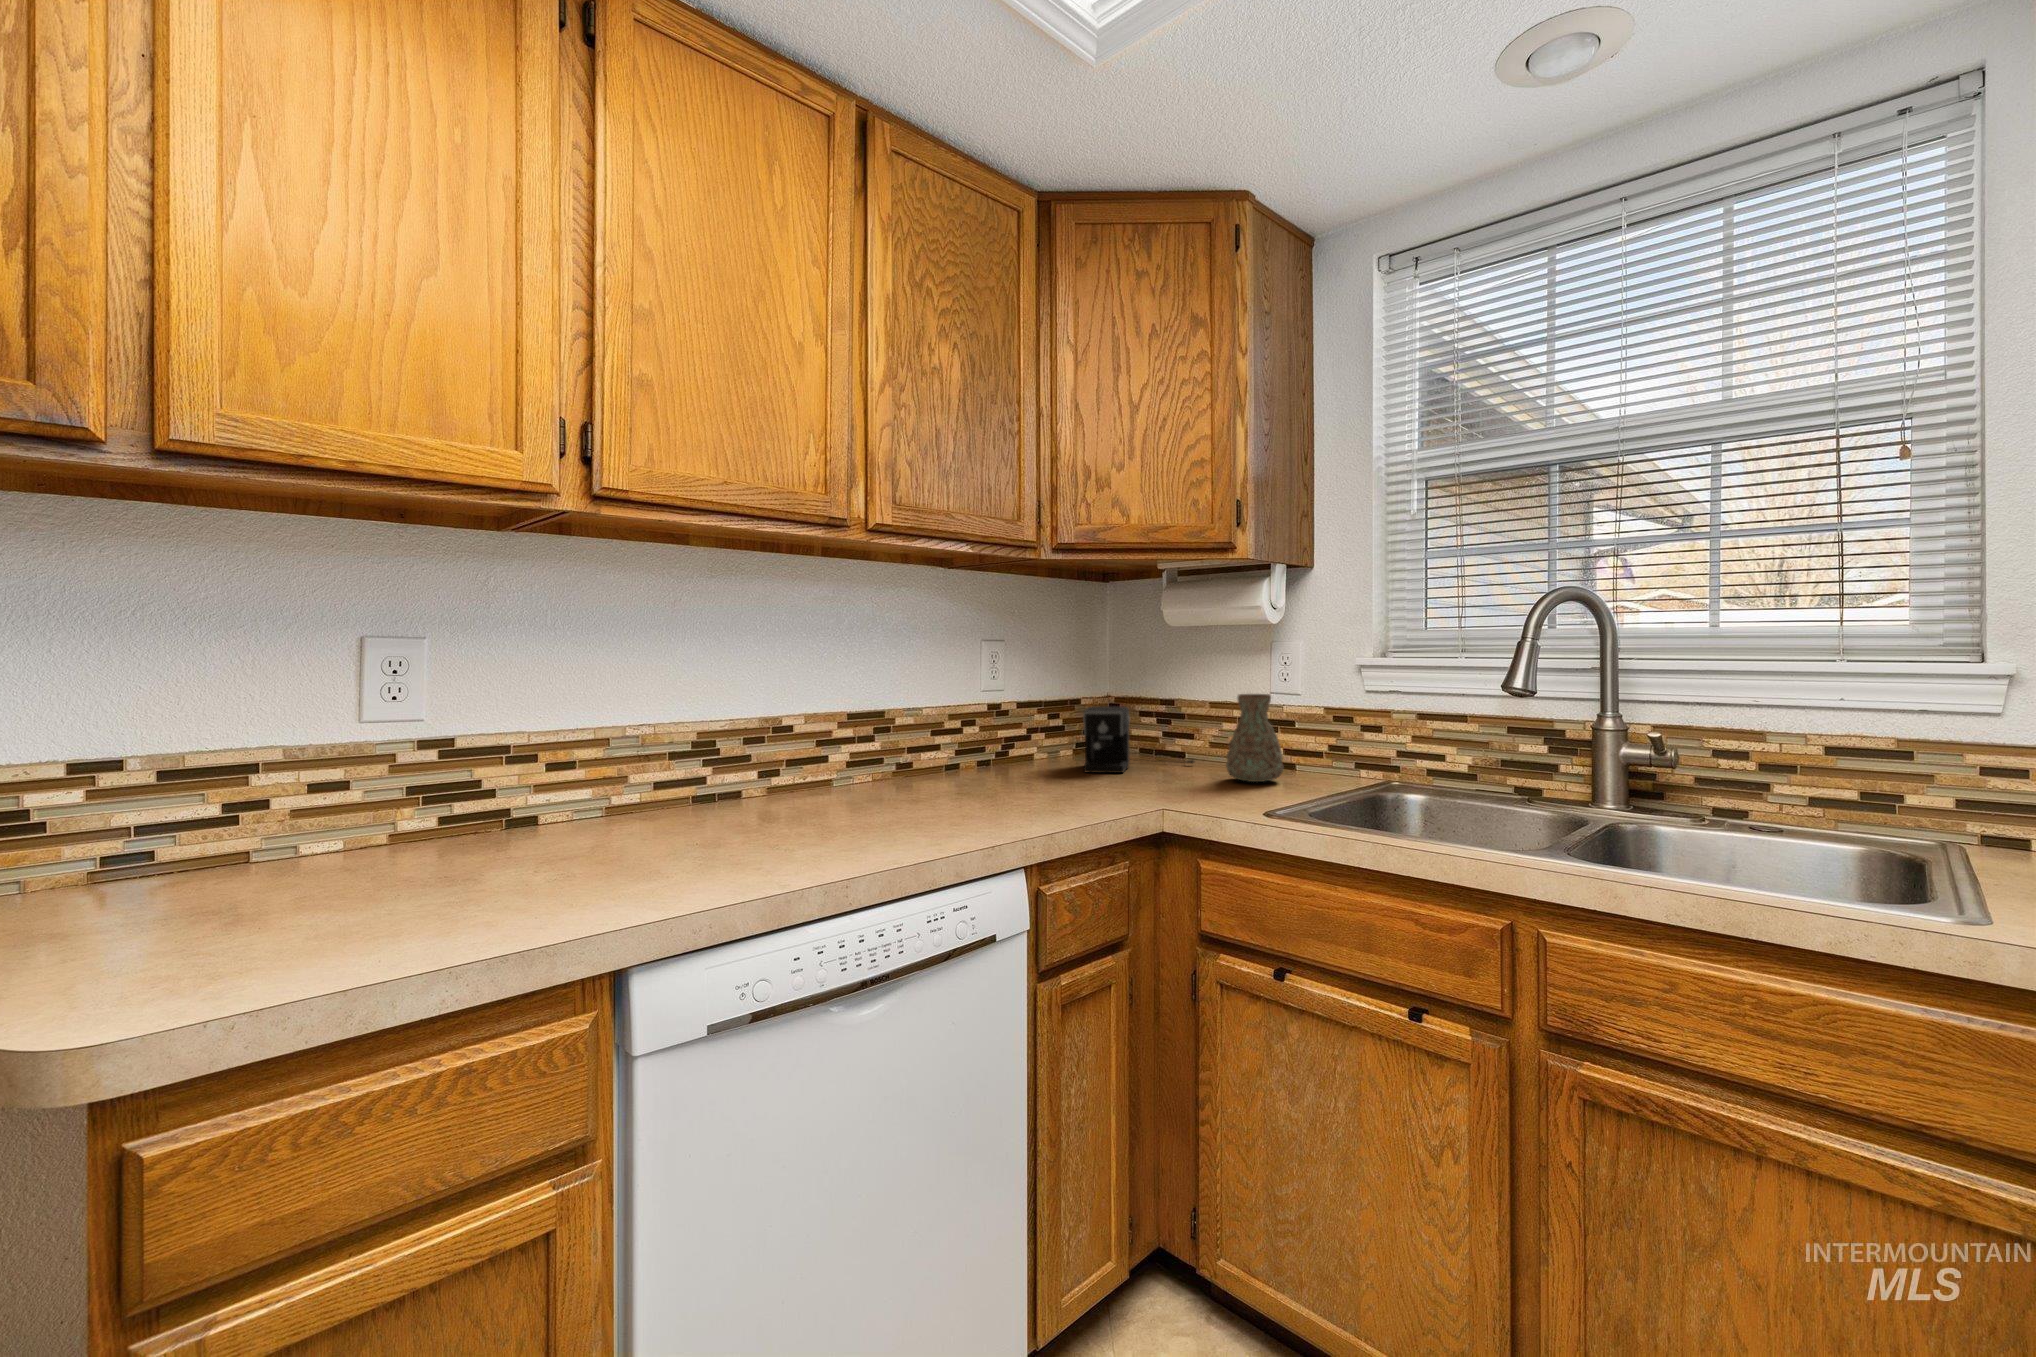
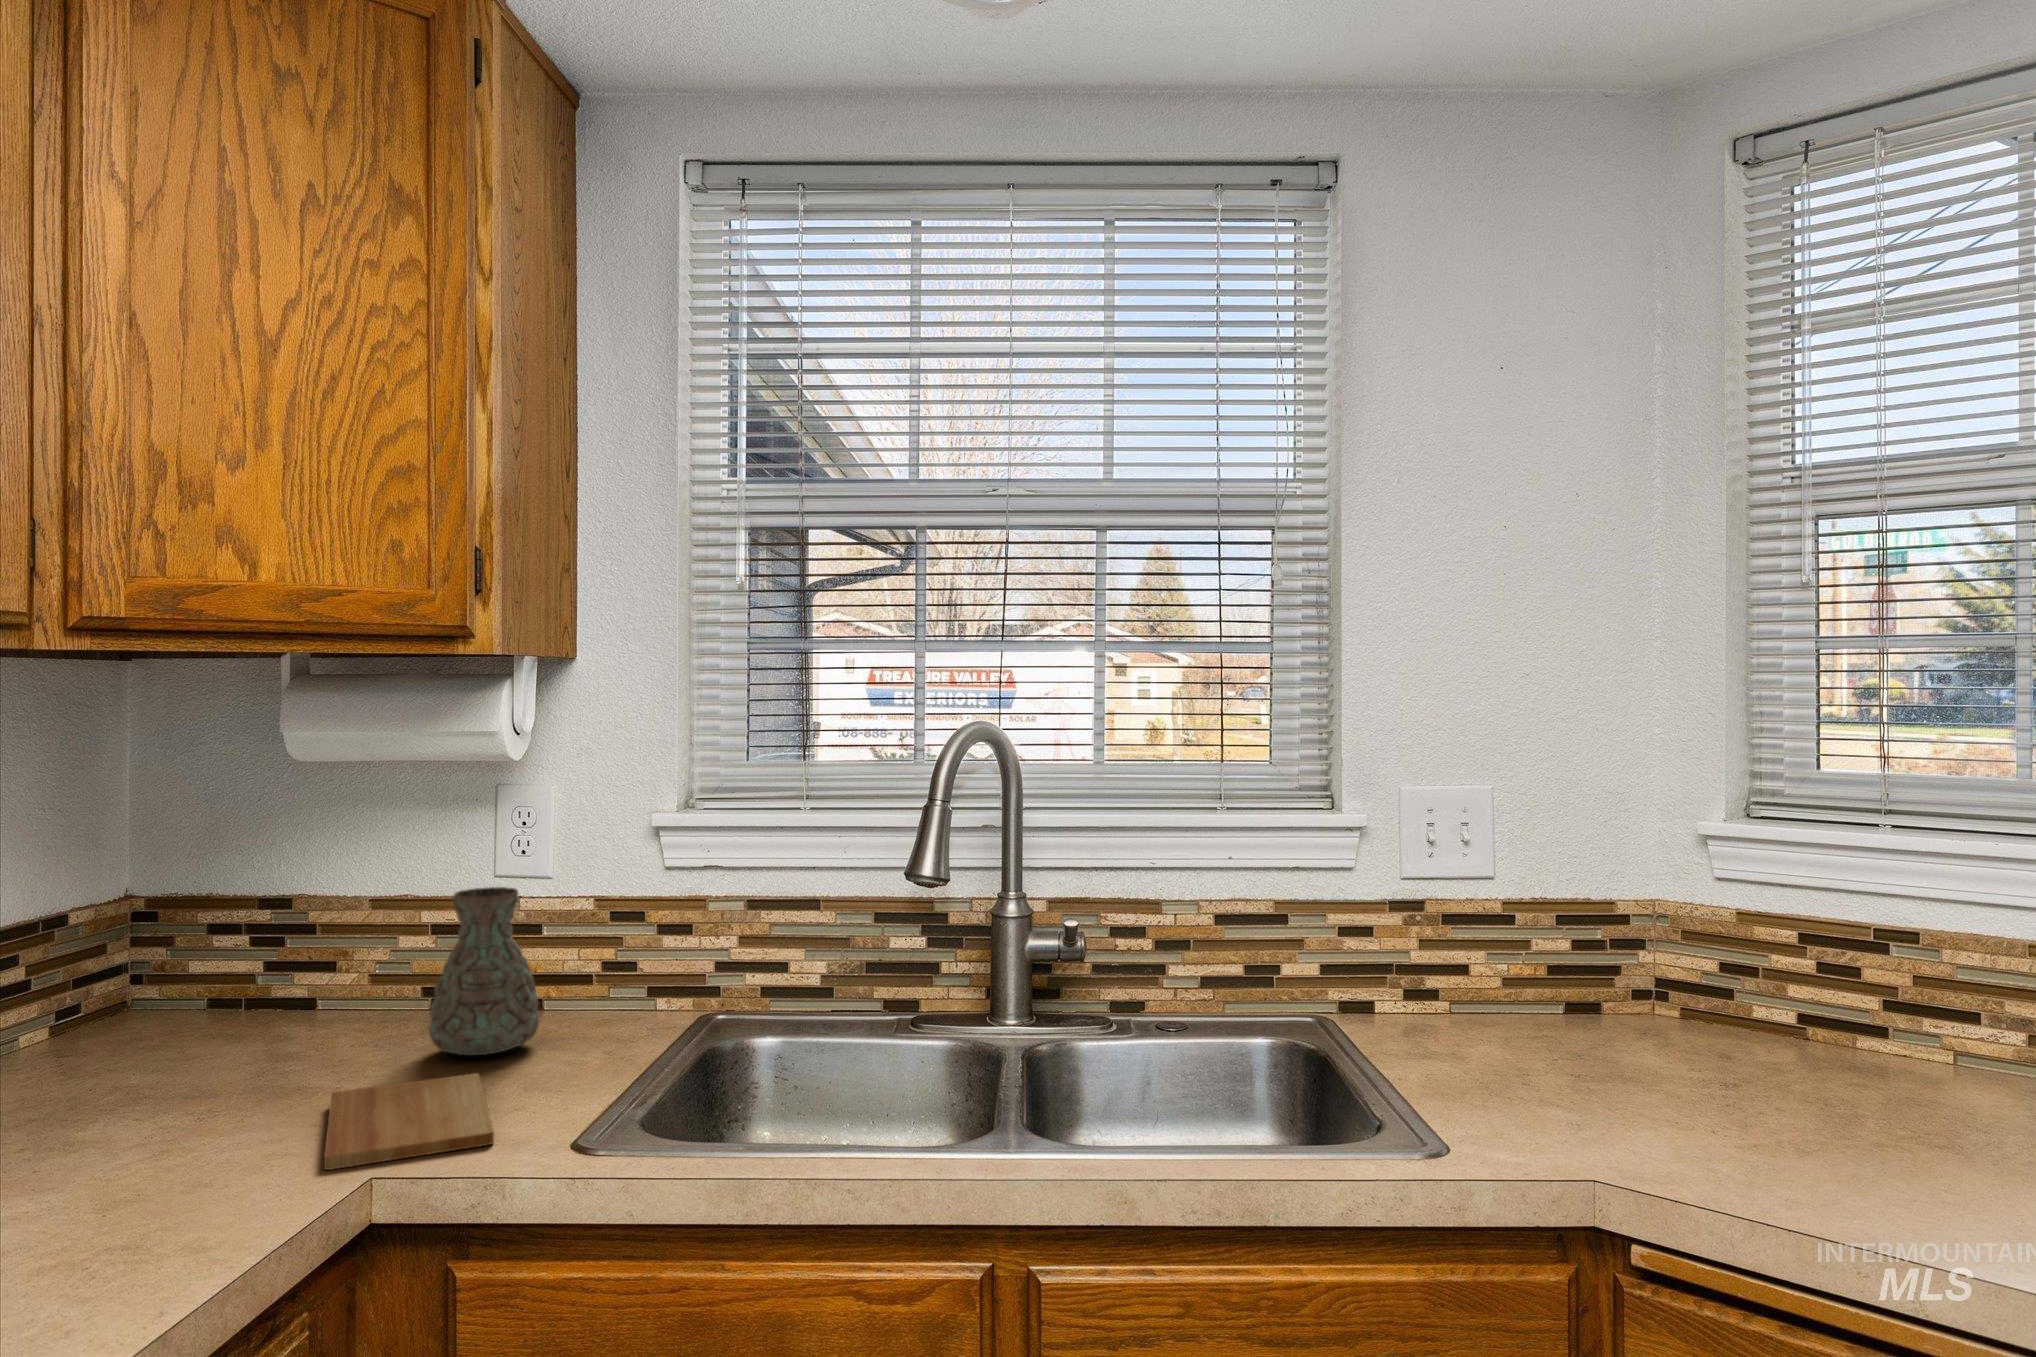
coffee maker: present [1083,707,1194,773] -> none [83,927,344,1091]
cutting board: none [1159,783,1243,810] -> present [324,1074,494,1170]

